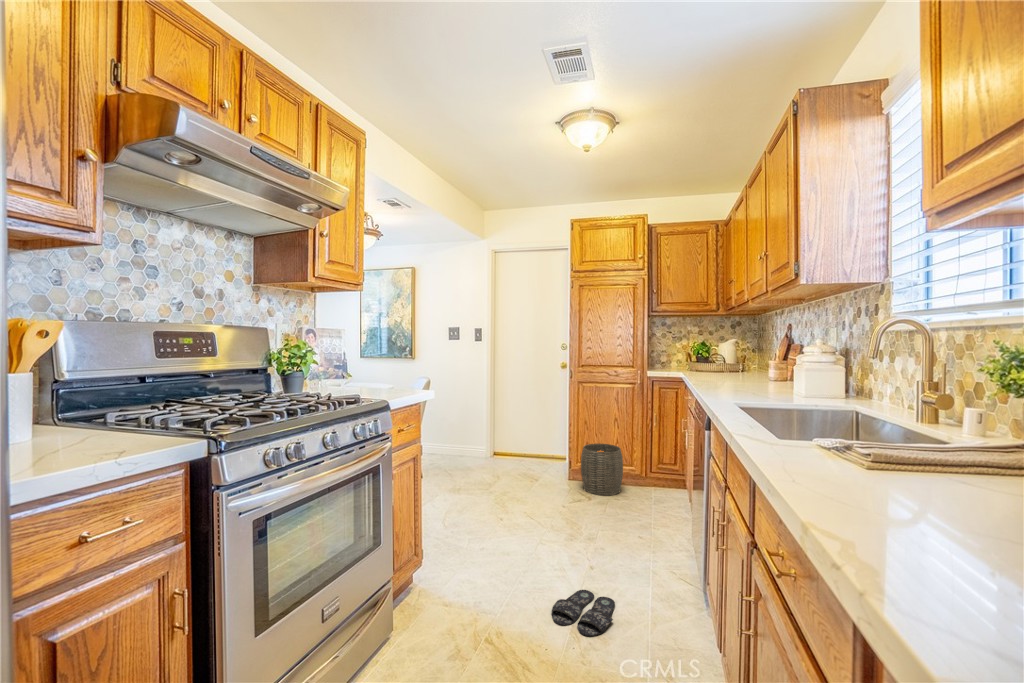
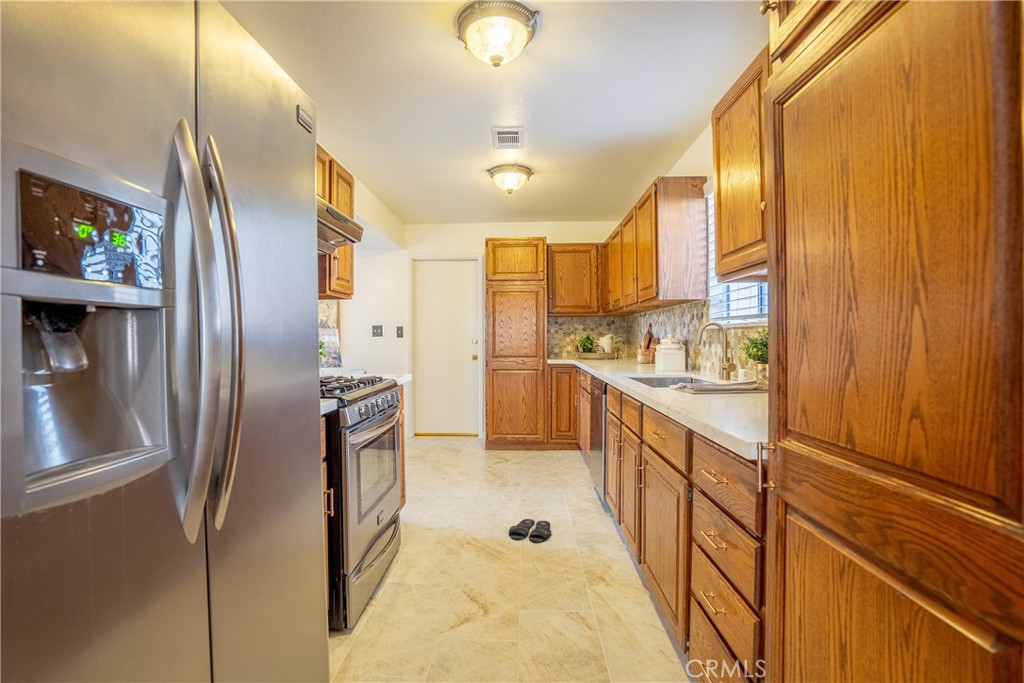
woven basket: present [581,444,623,495] -> none [500,421,533,461]

